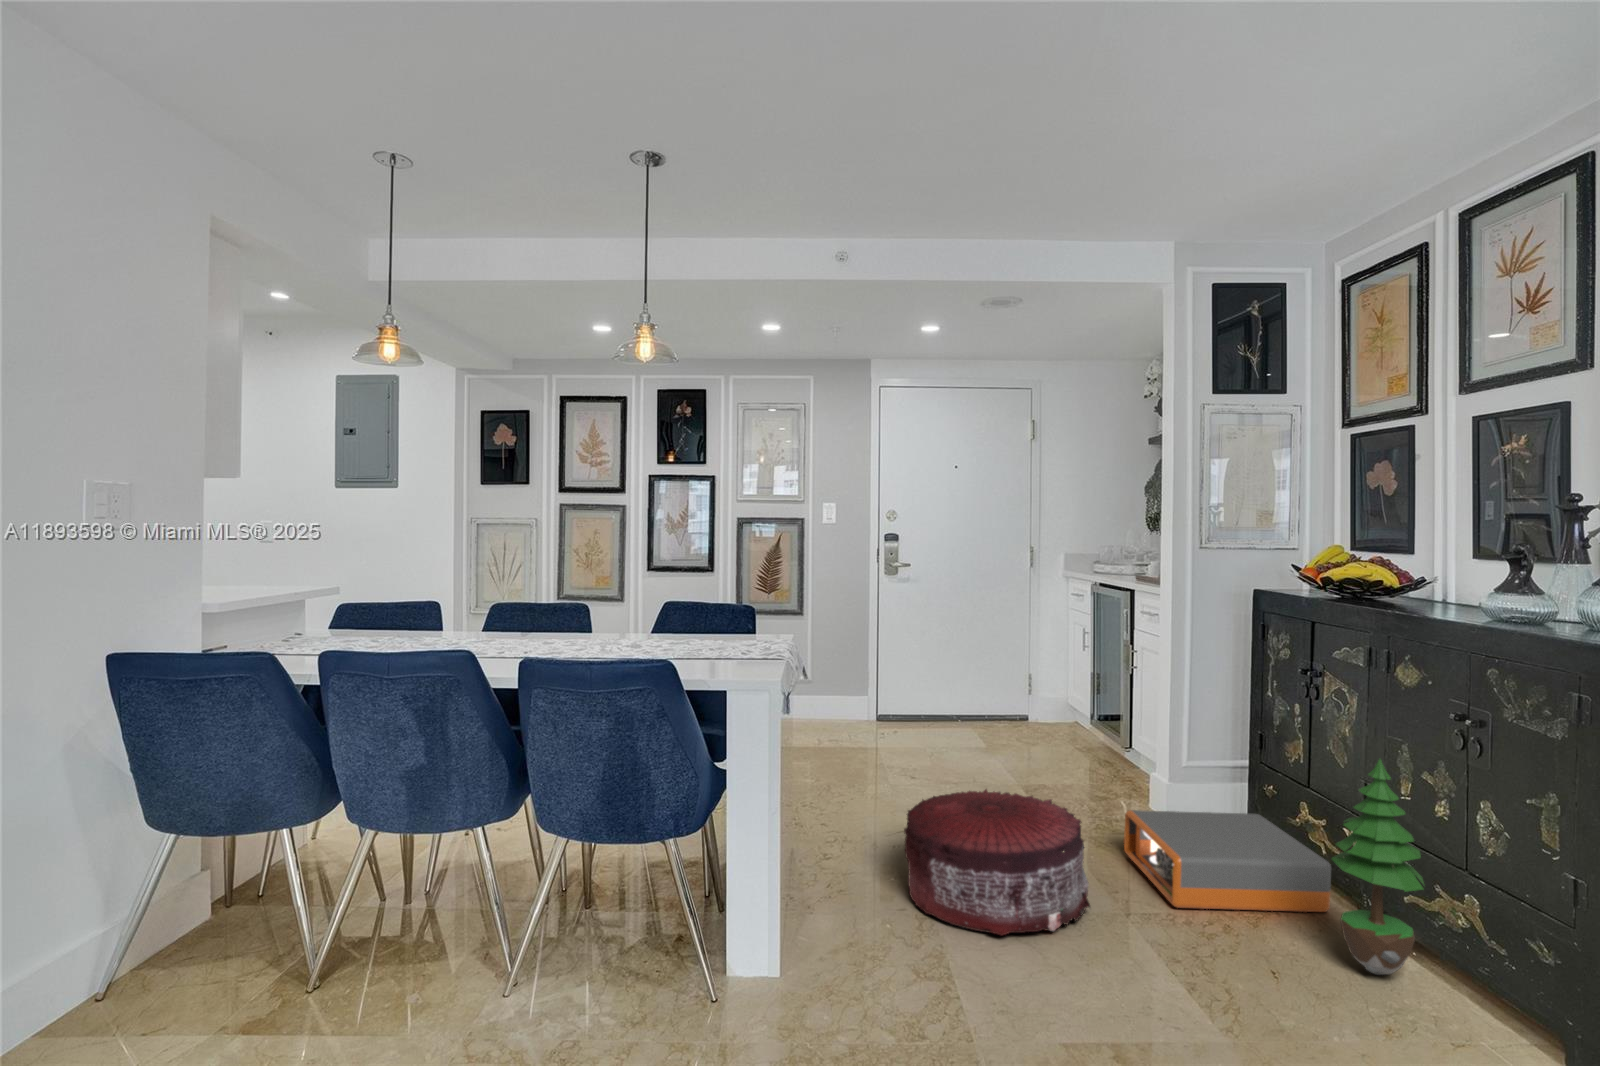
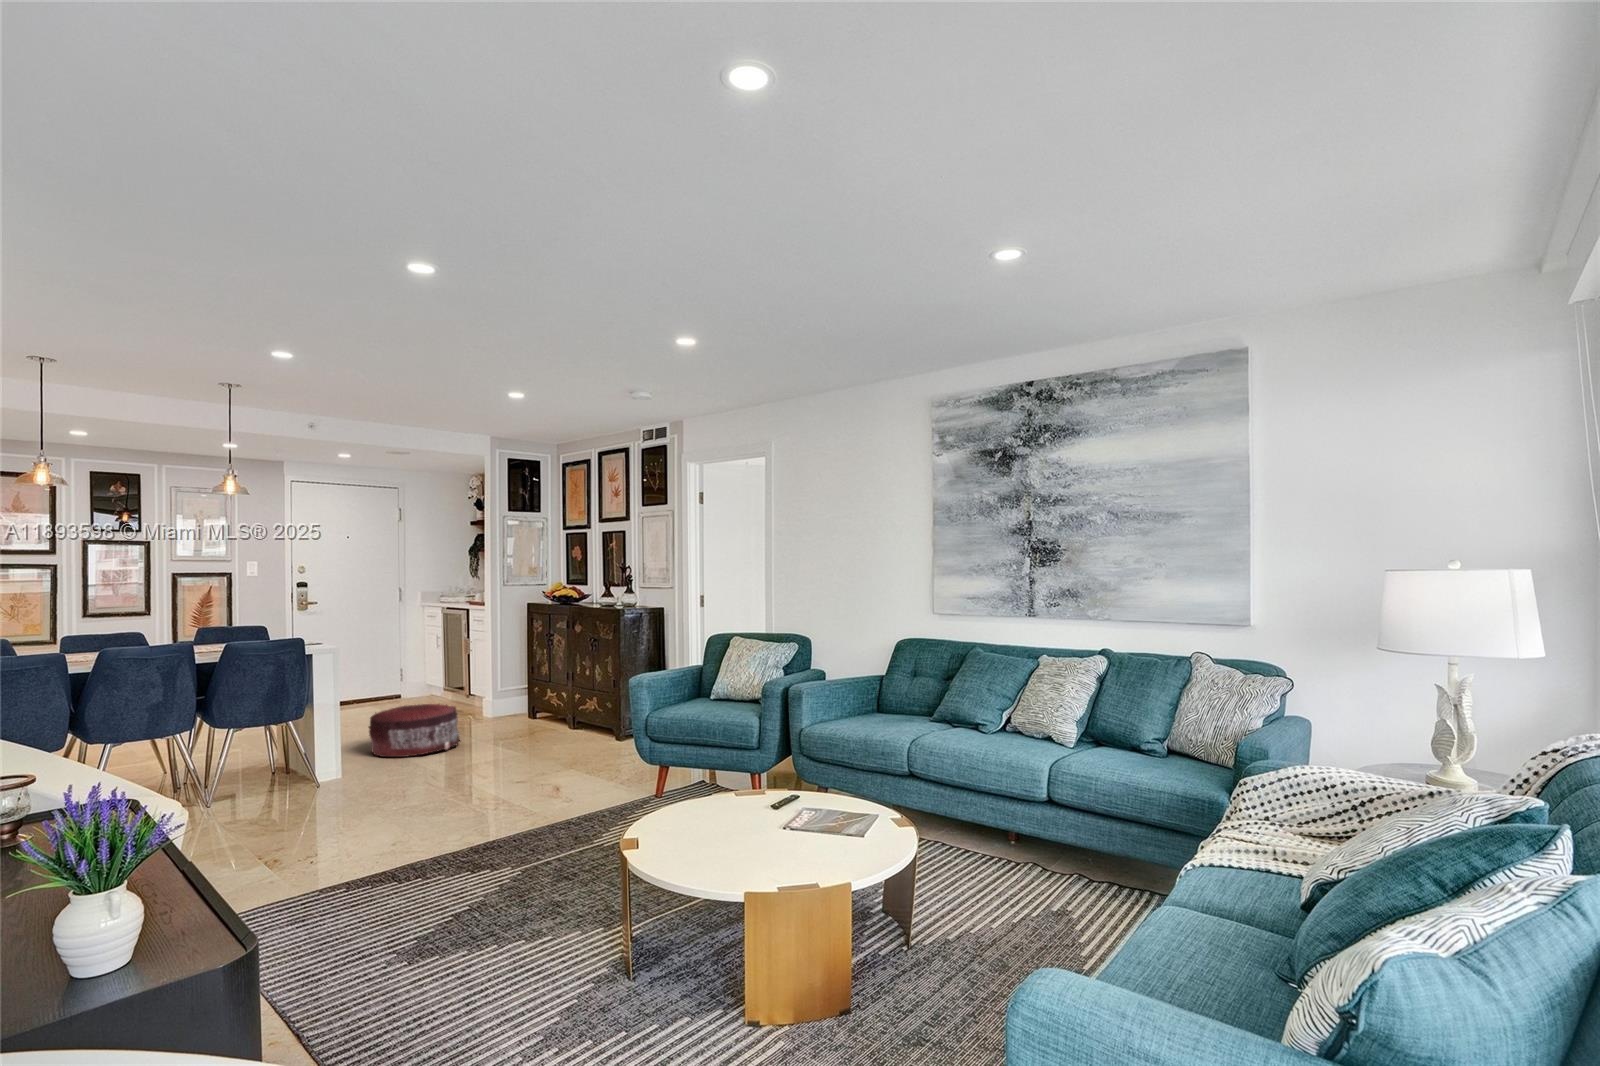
potted tree: present [1332,759,1424,975] -> none [553,658,581,737]
storage box: present [1124,810,1331,912] -> none [471,701,556,737]

